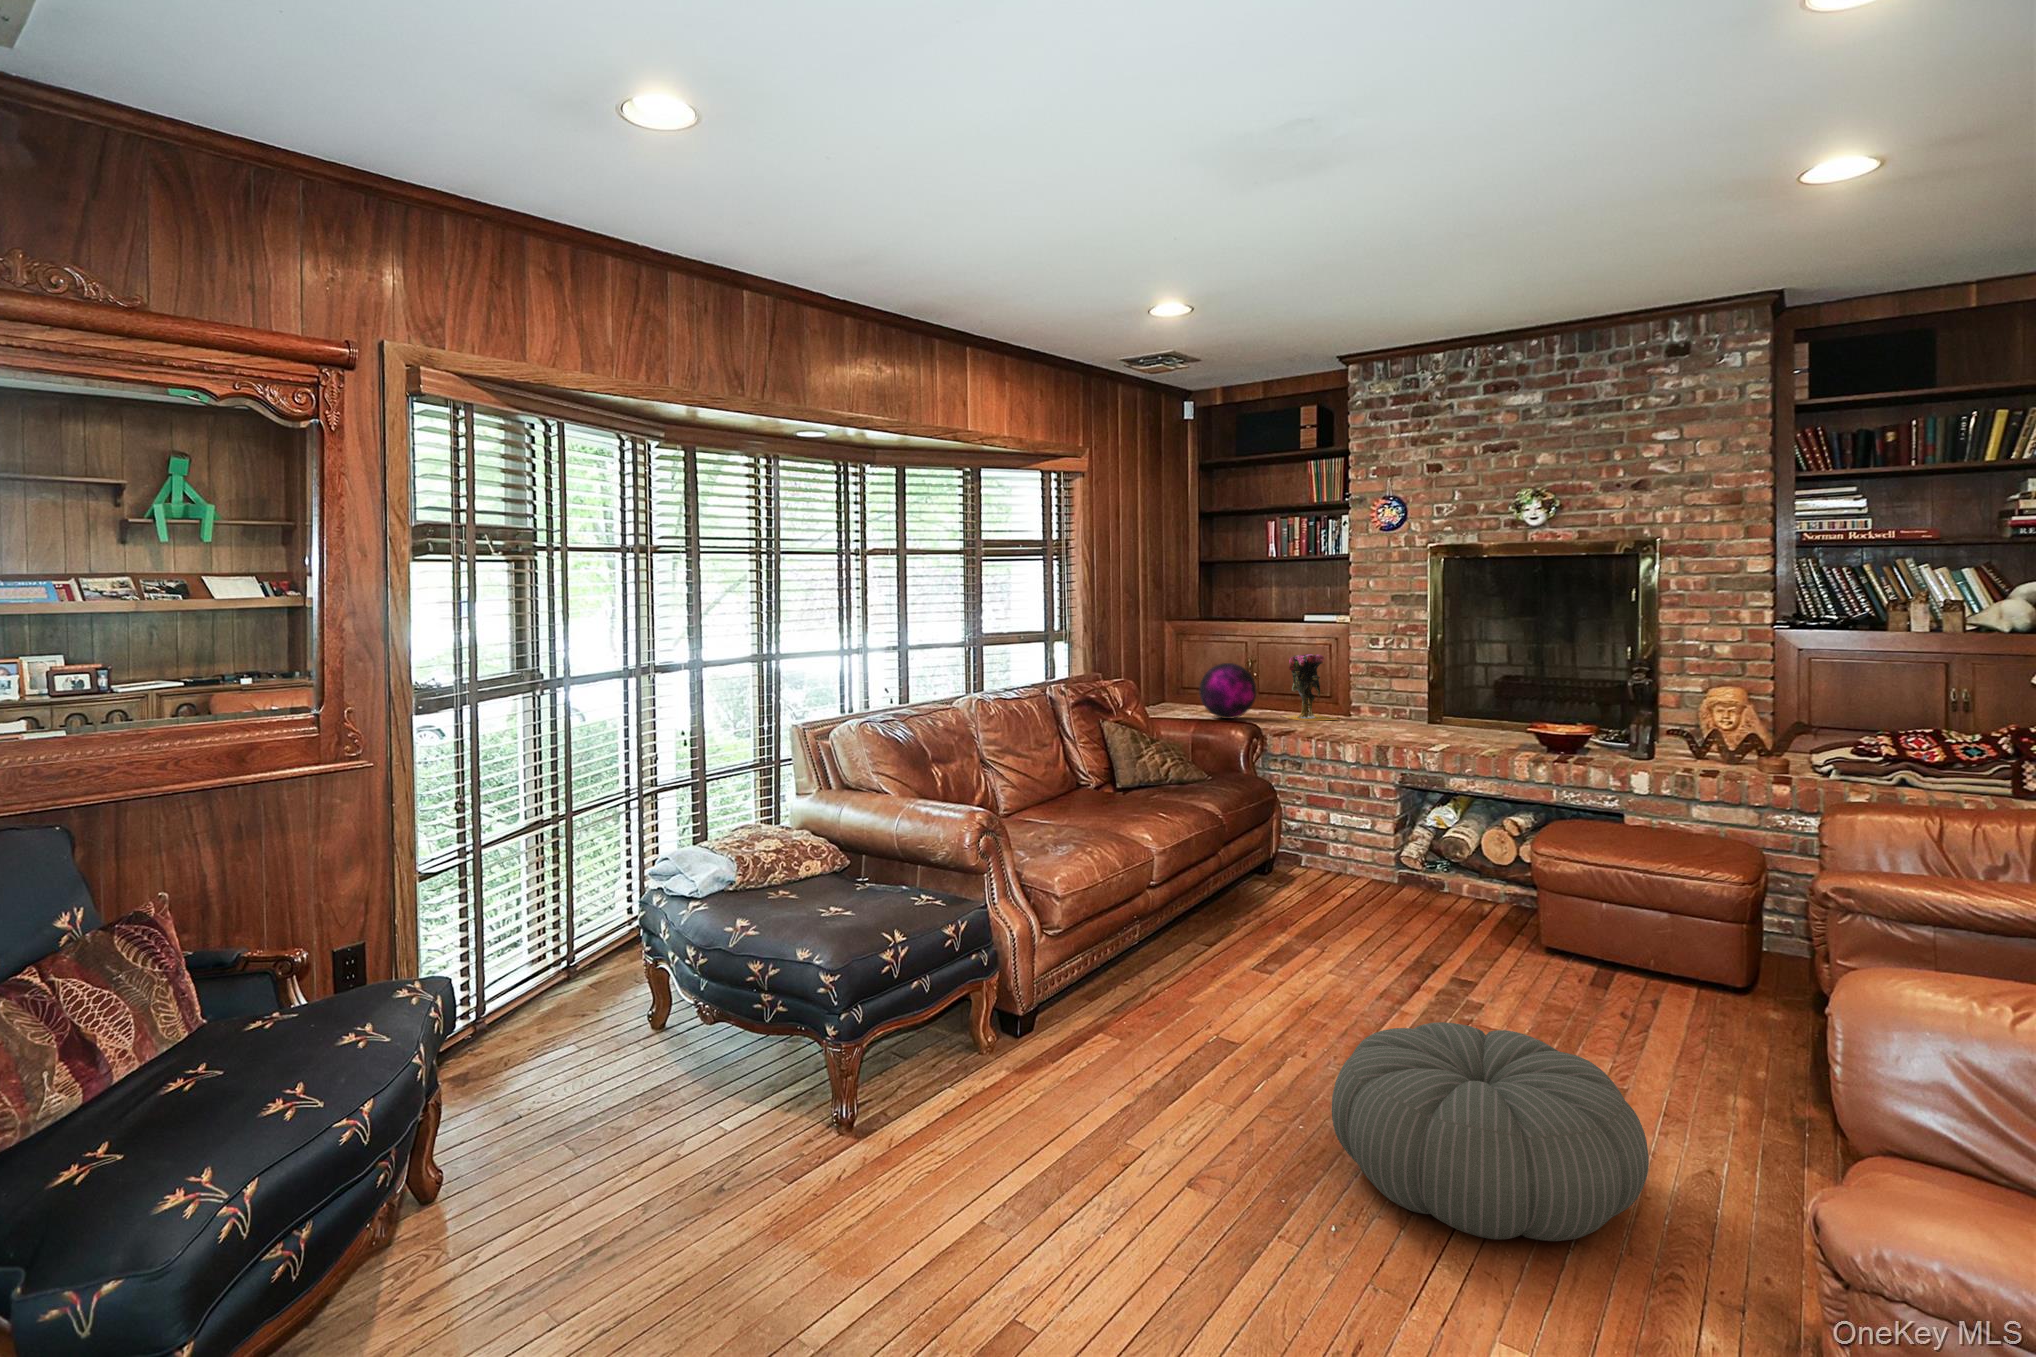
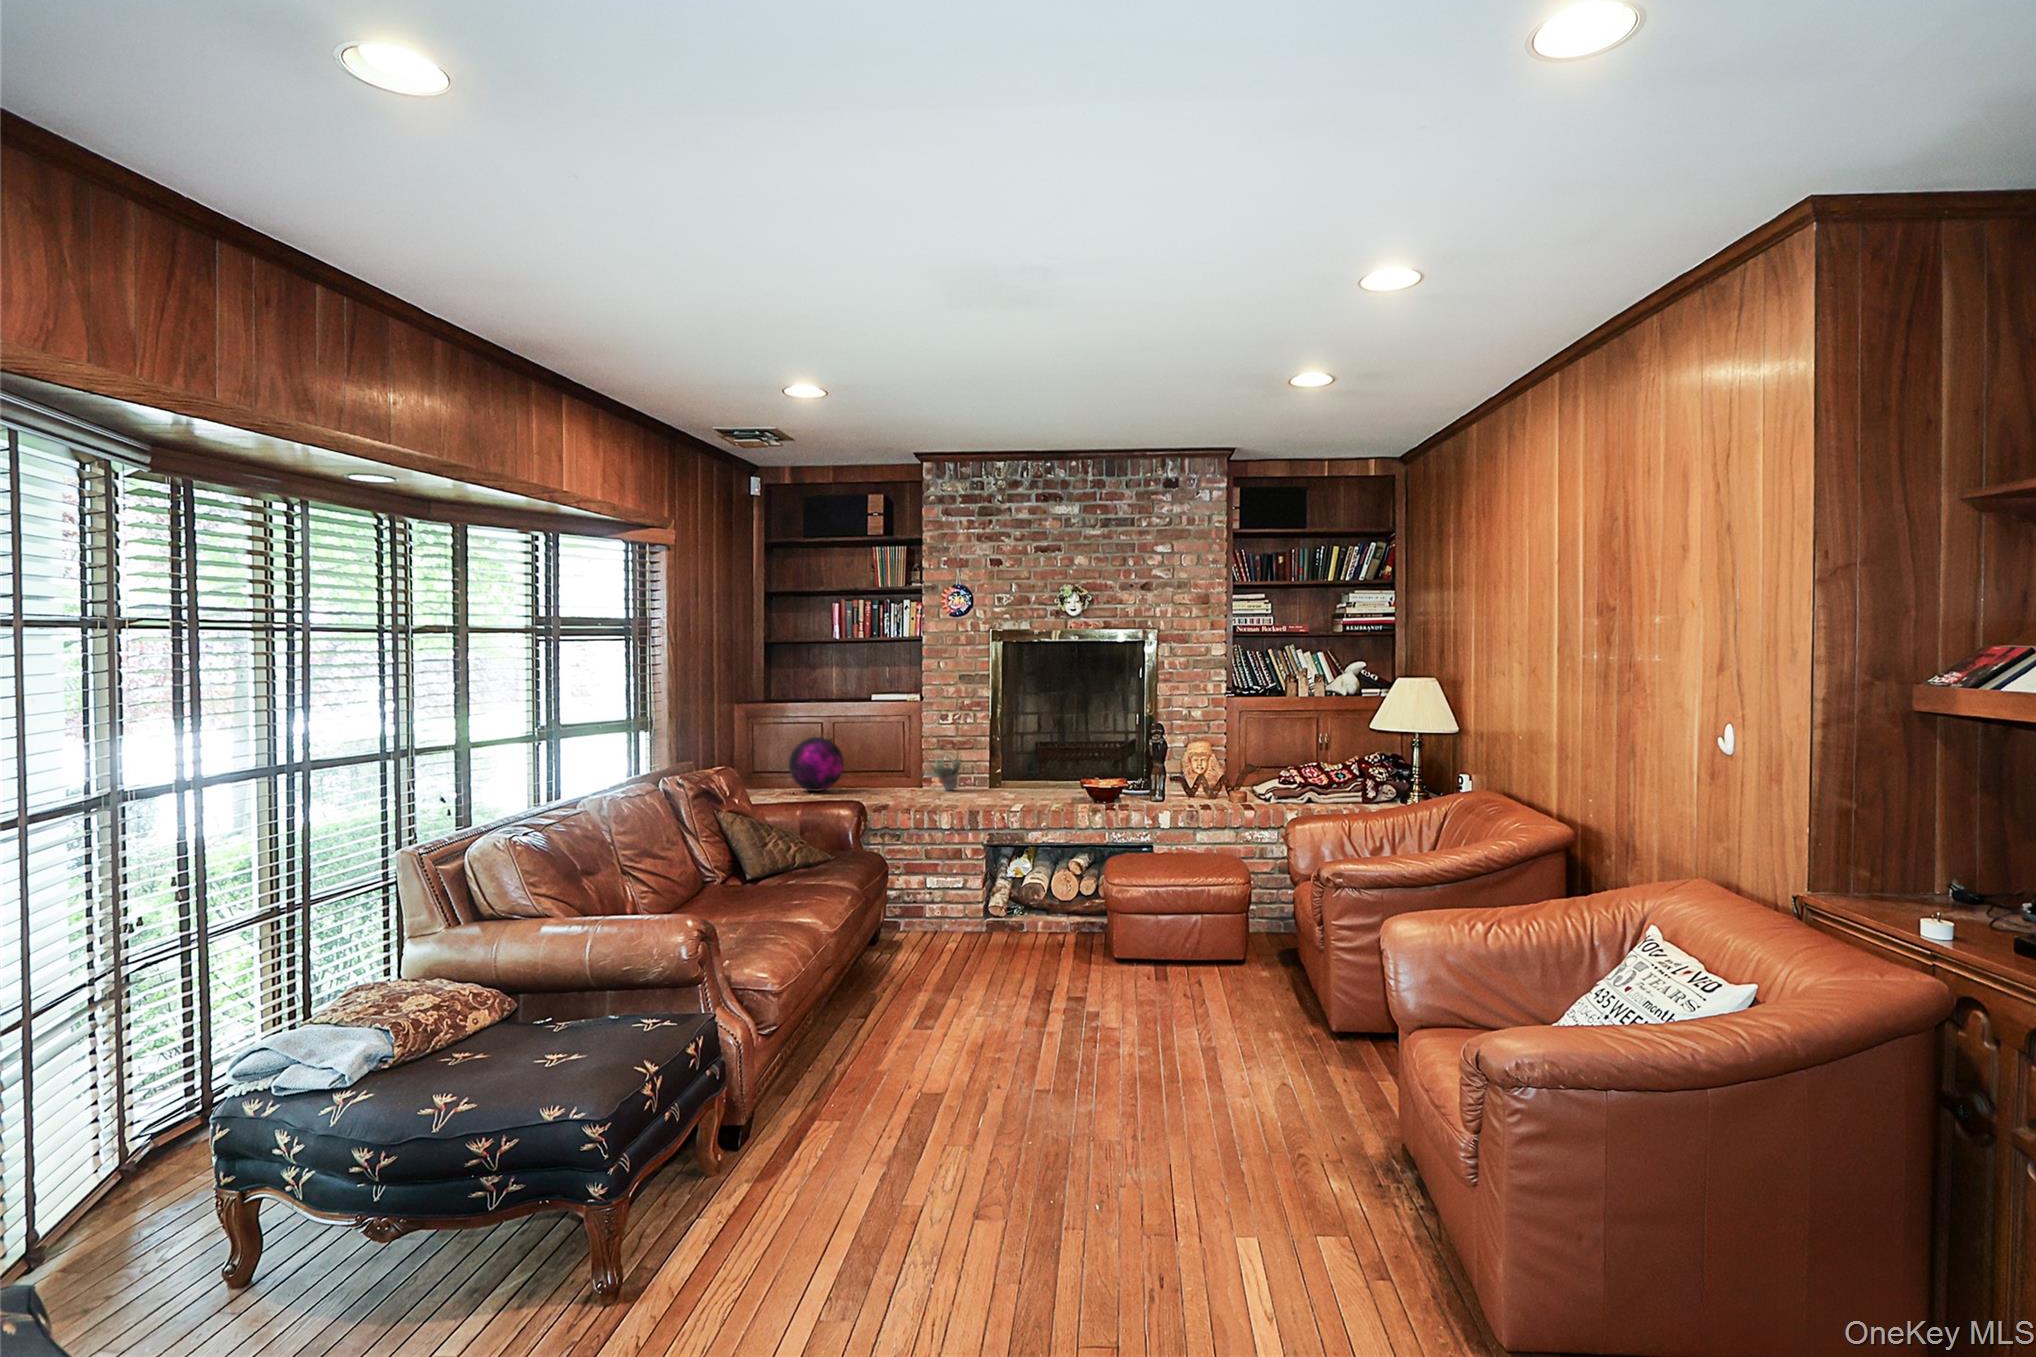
vase: present [1282,654,1338,721] -> none [858,725,917,789]
succulent plant: none [1338,677,1387,726] -> present [923,753,962,790]
pouf: present [1332,1022,1649,1241] -> none [1063,1046,1280,1207]

